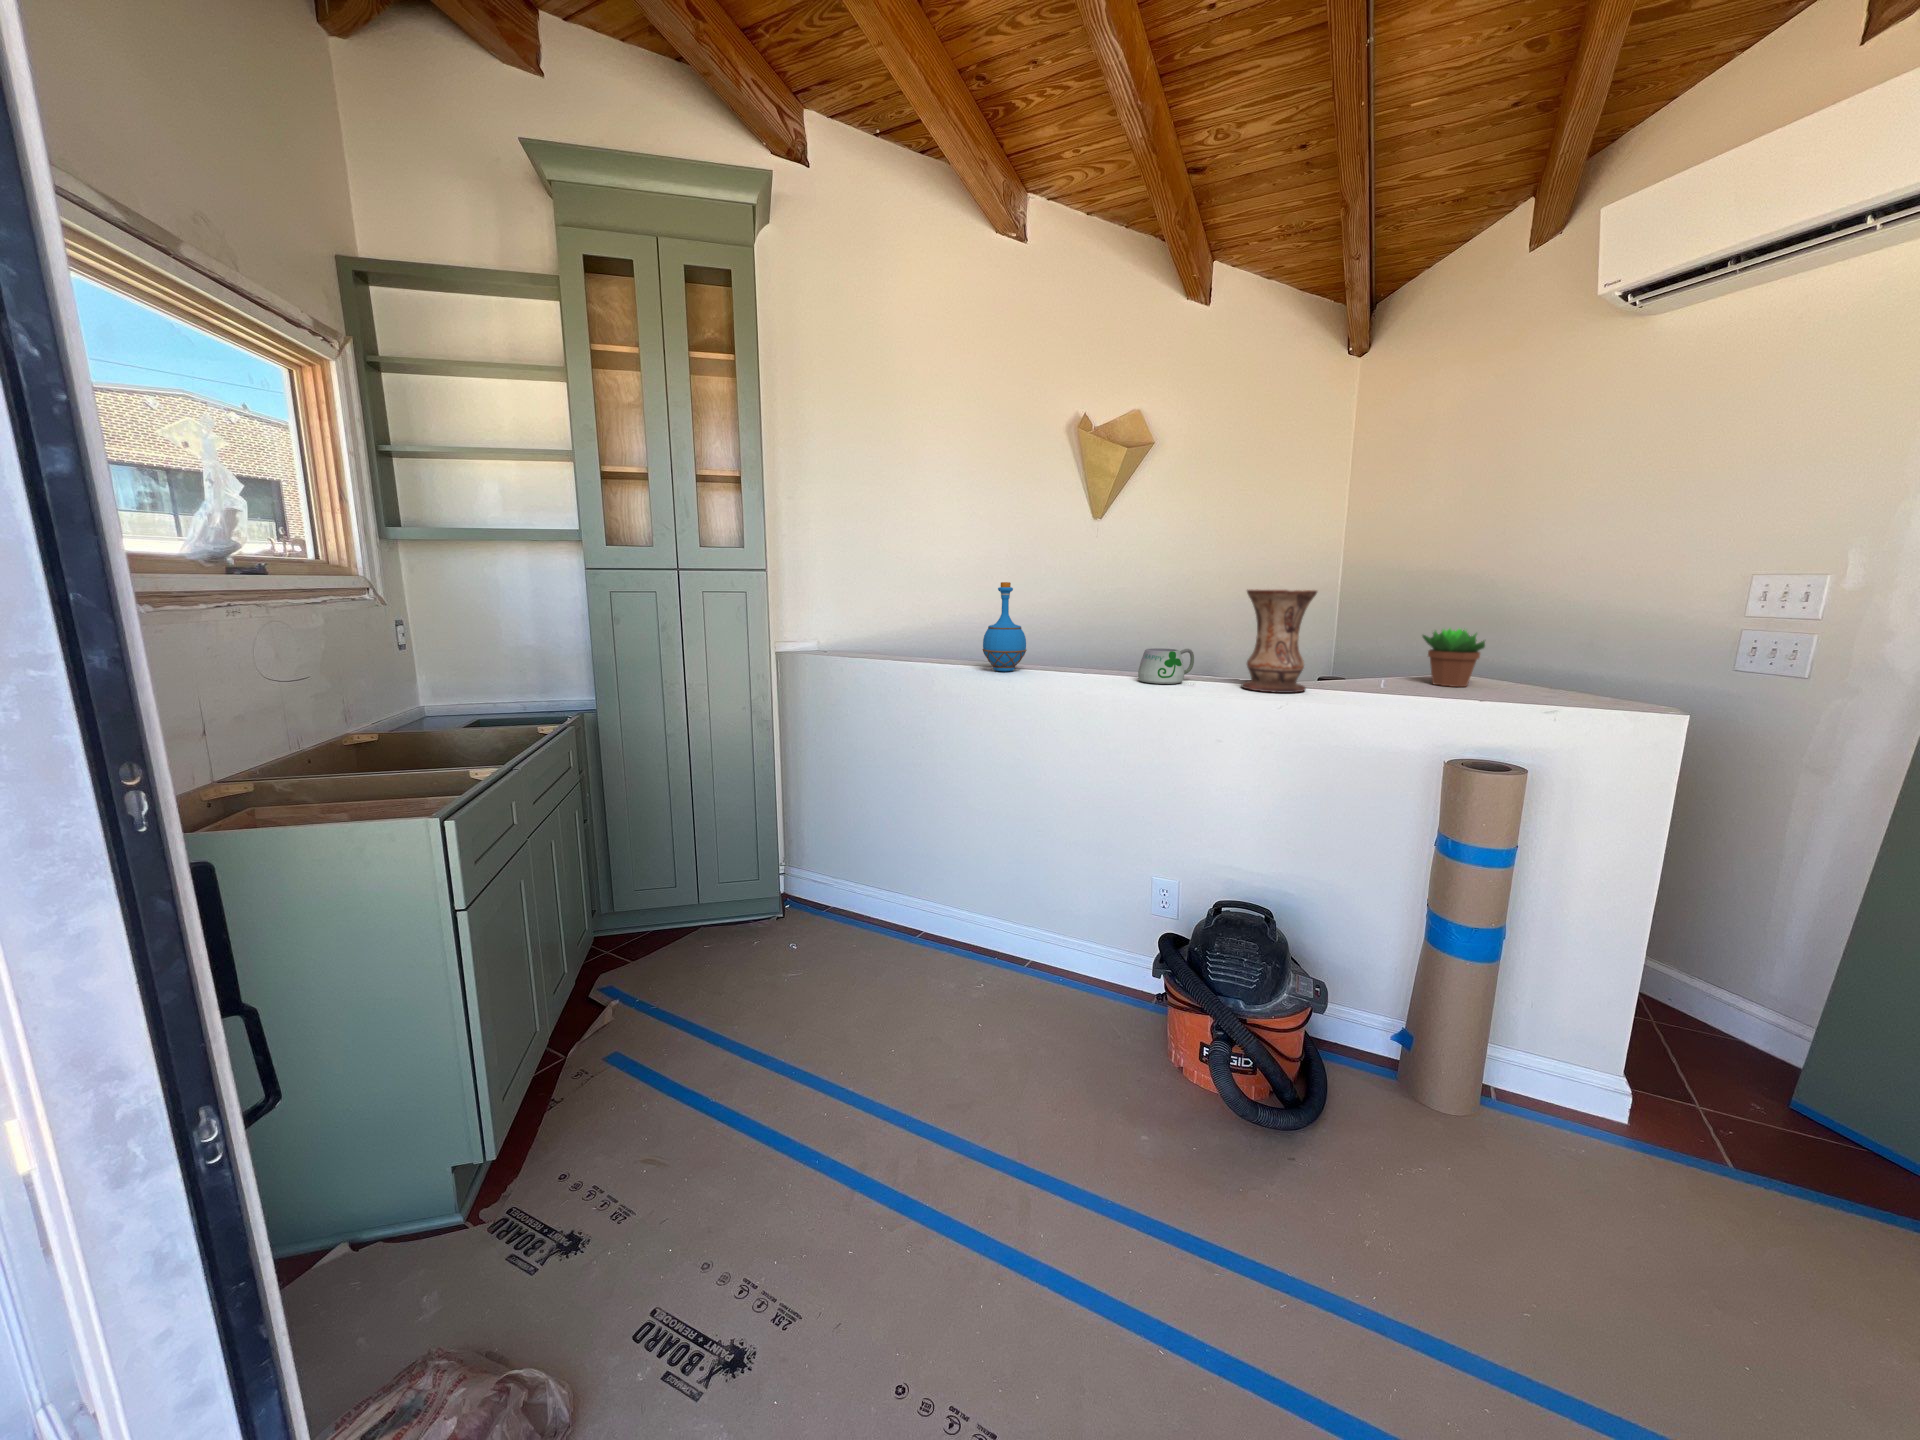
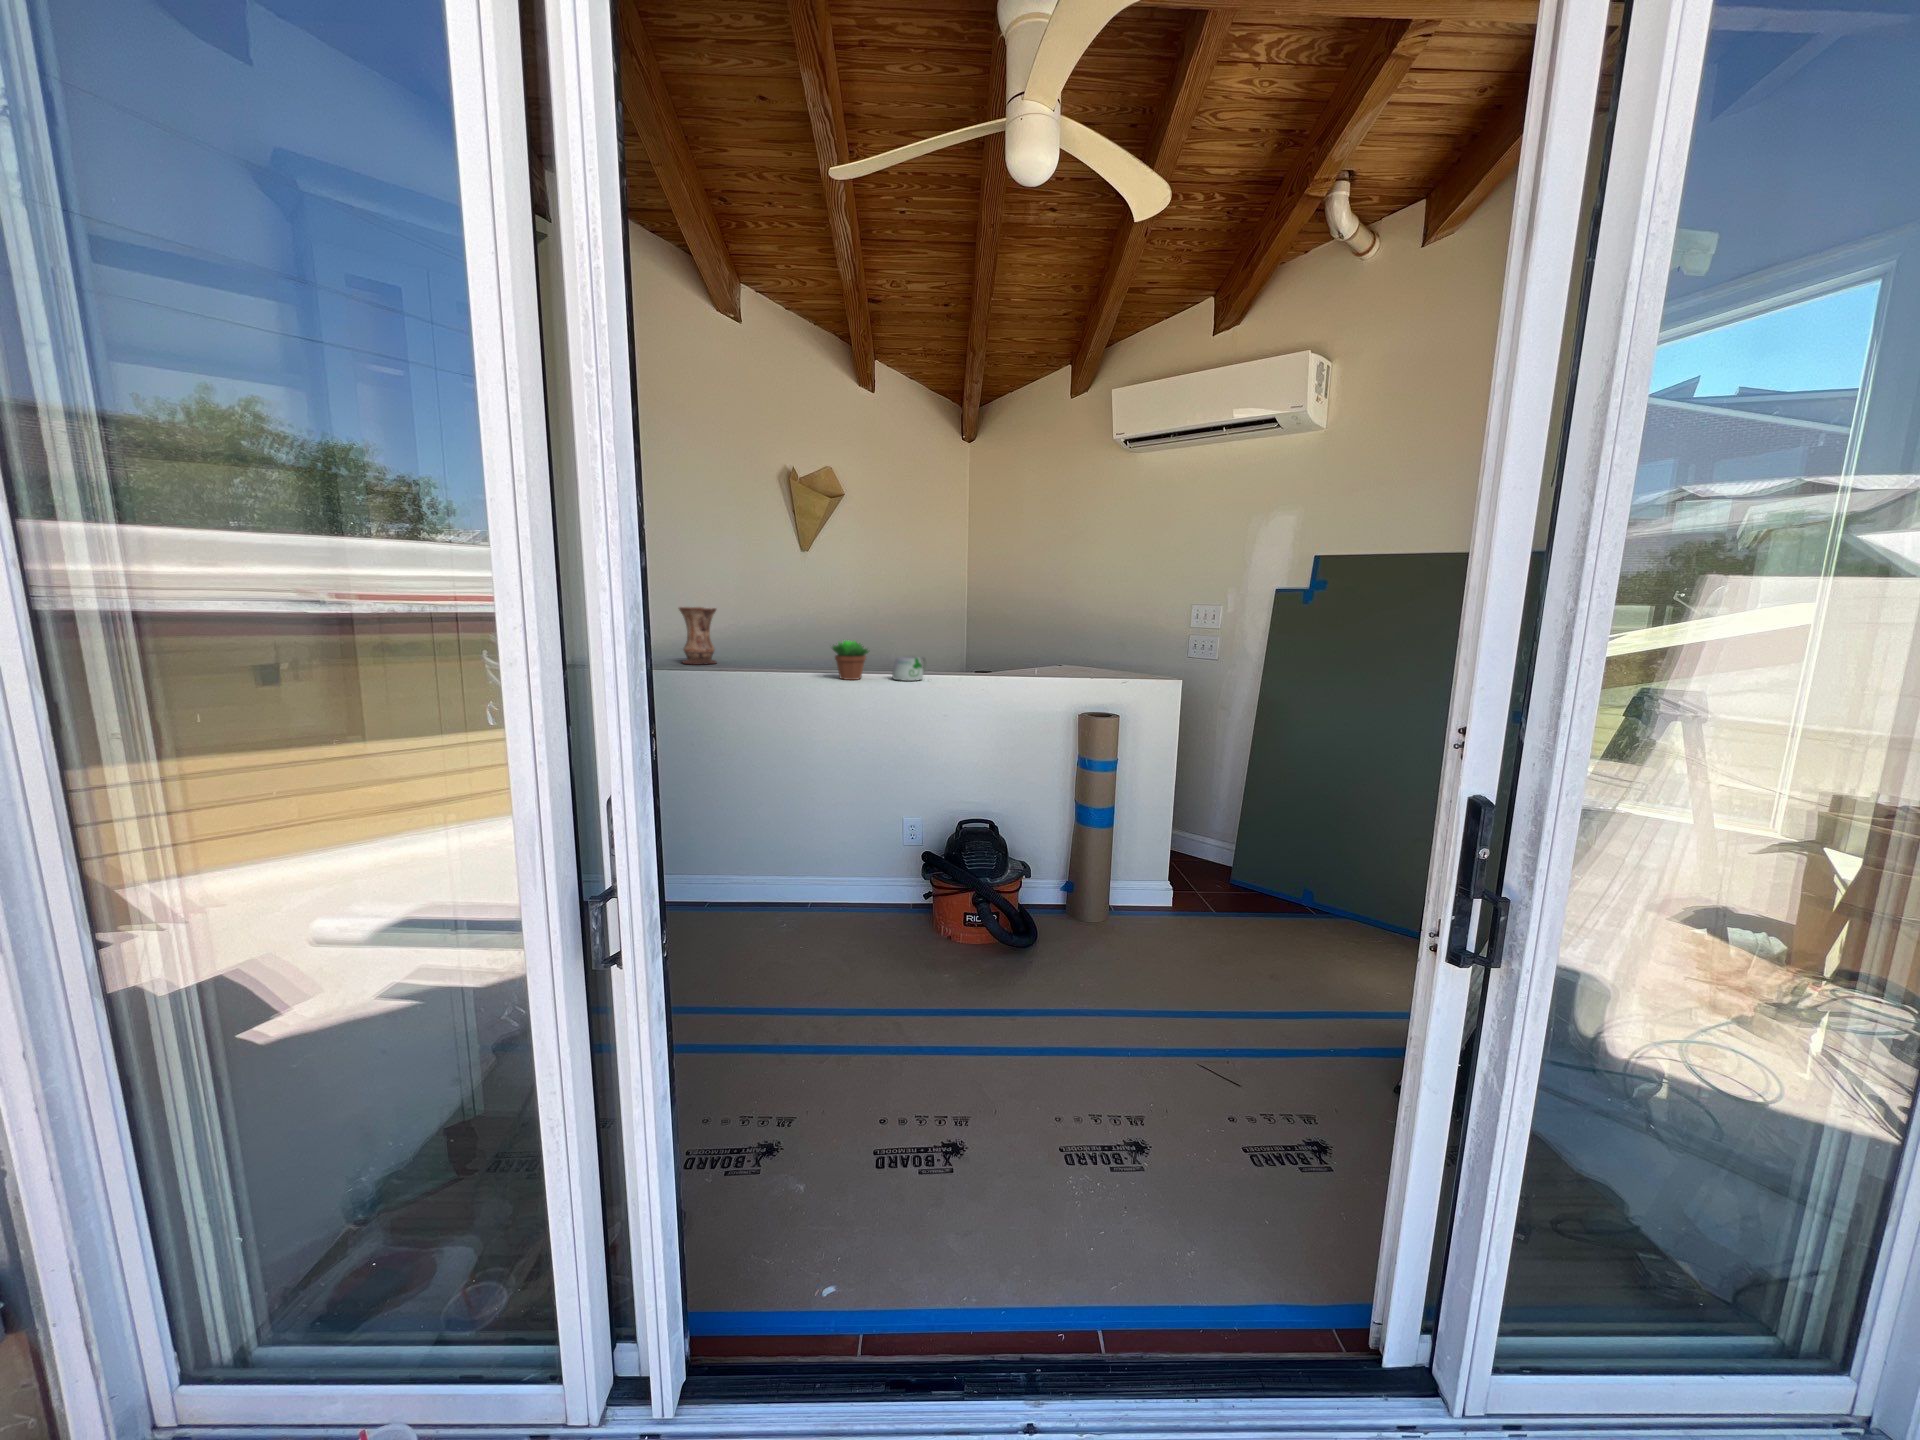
bottle: present [983,582,1026,671] -> none [766,608,802,678]
vase: present [1241,589,1317,693] -> present [679,607,716,665]
succulent plant: present [1423,629,1485,687] -> present [832,641,869,680]

